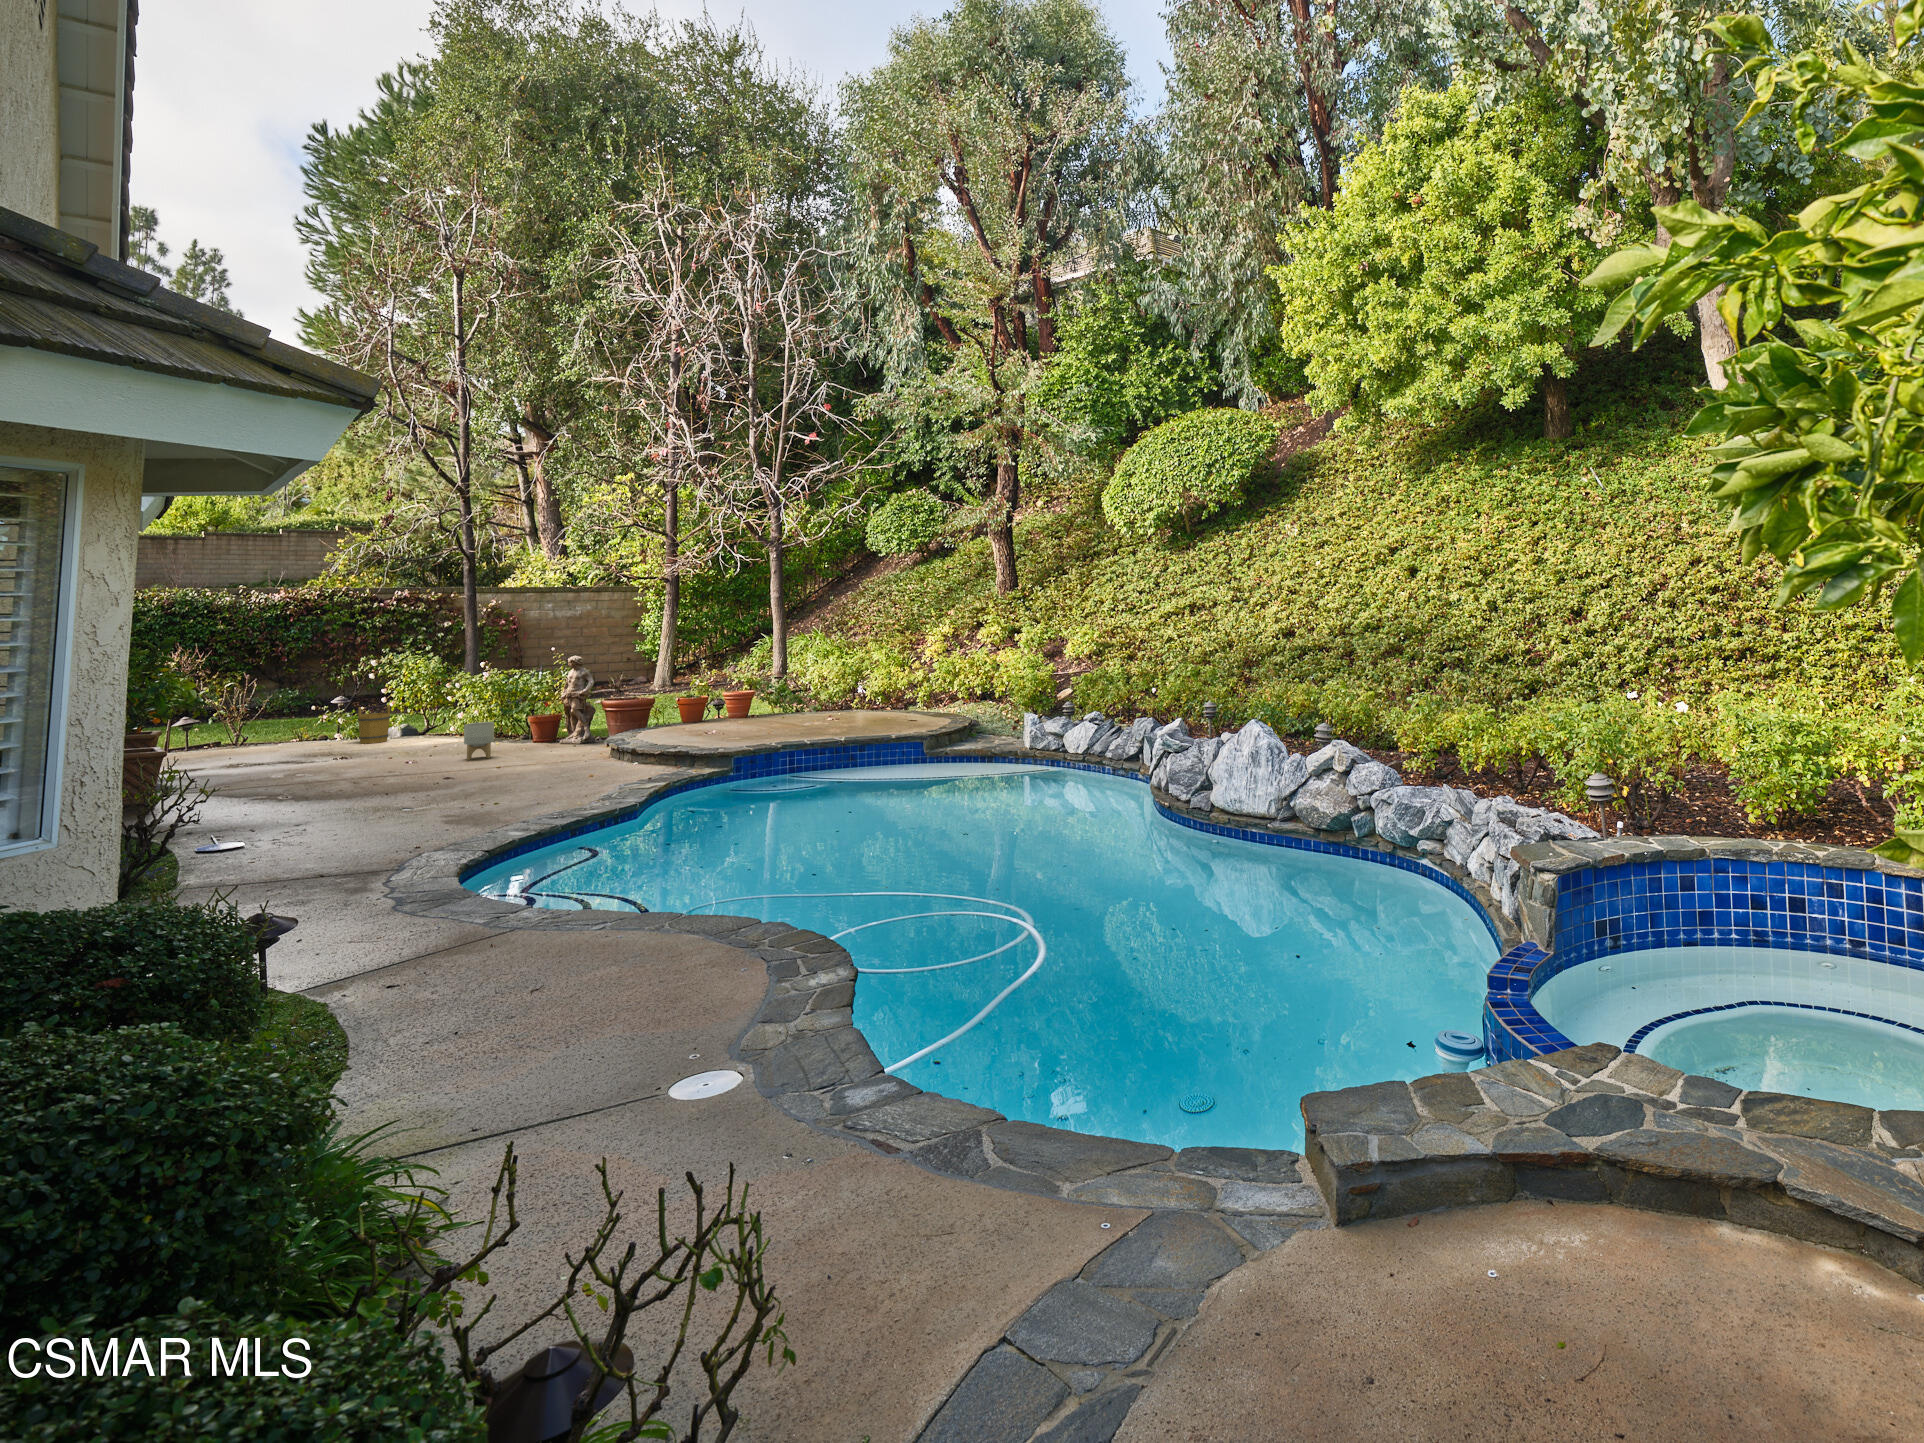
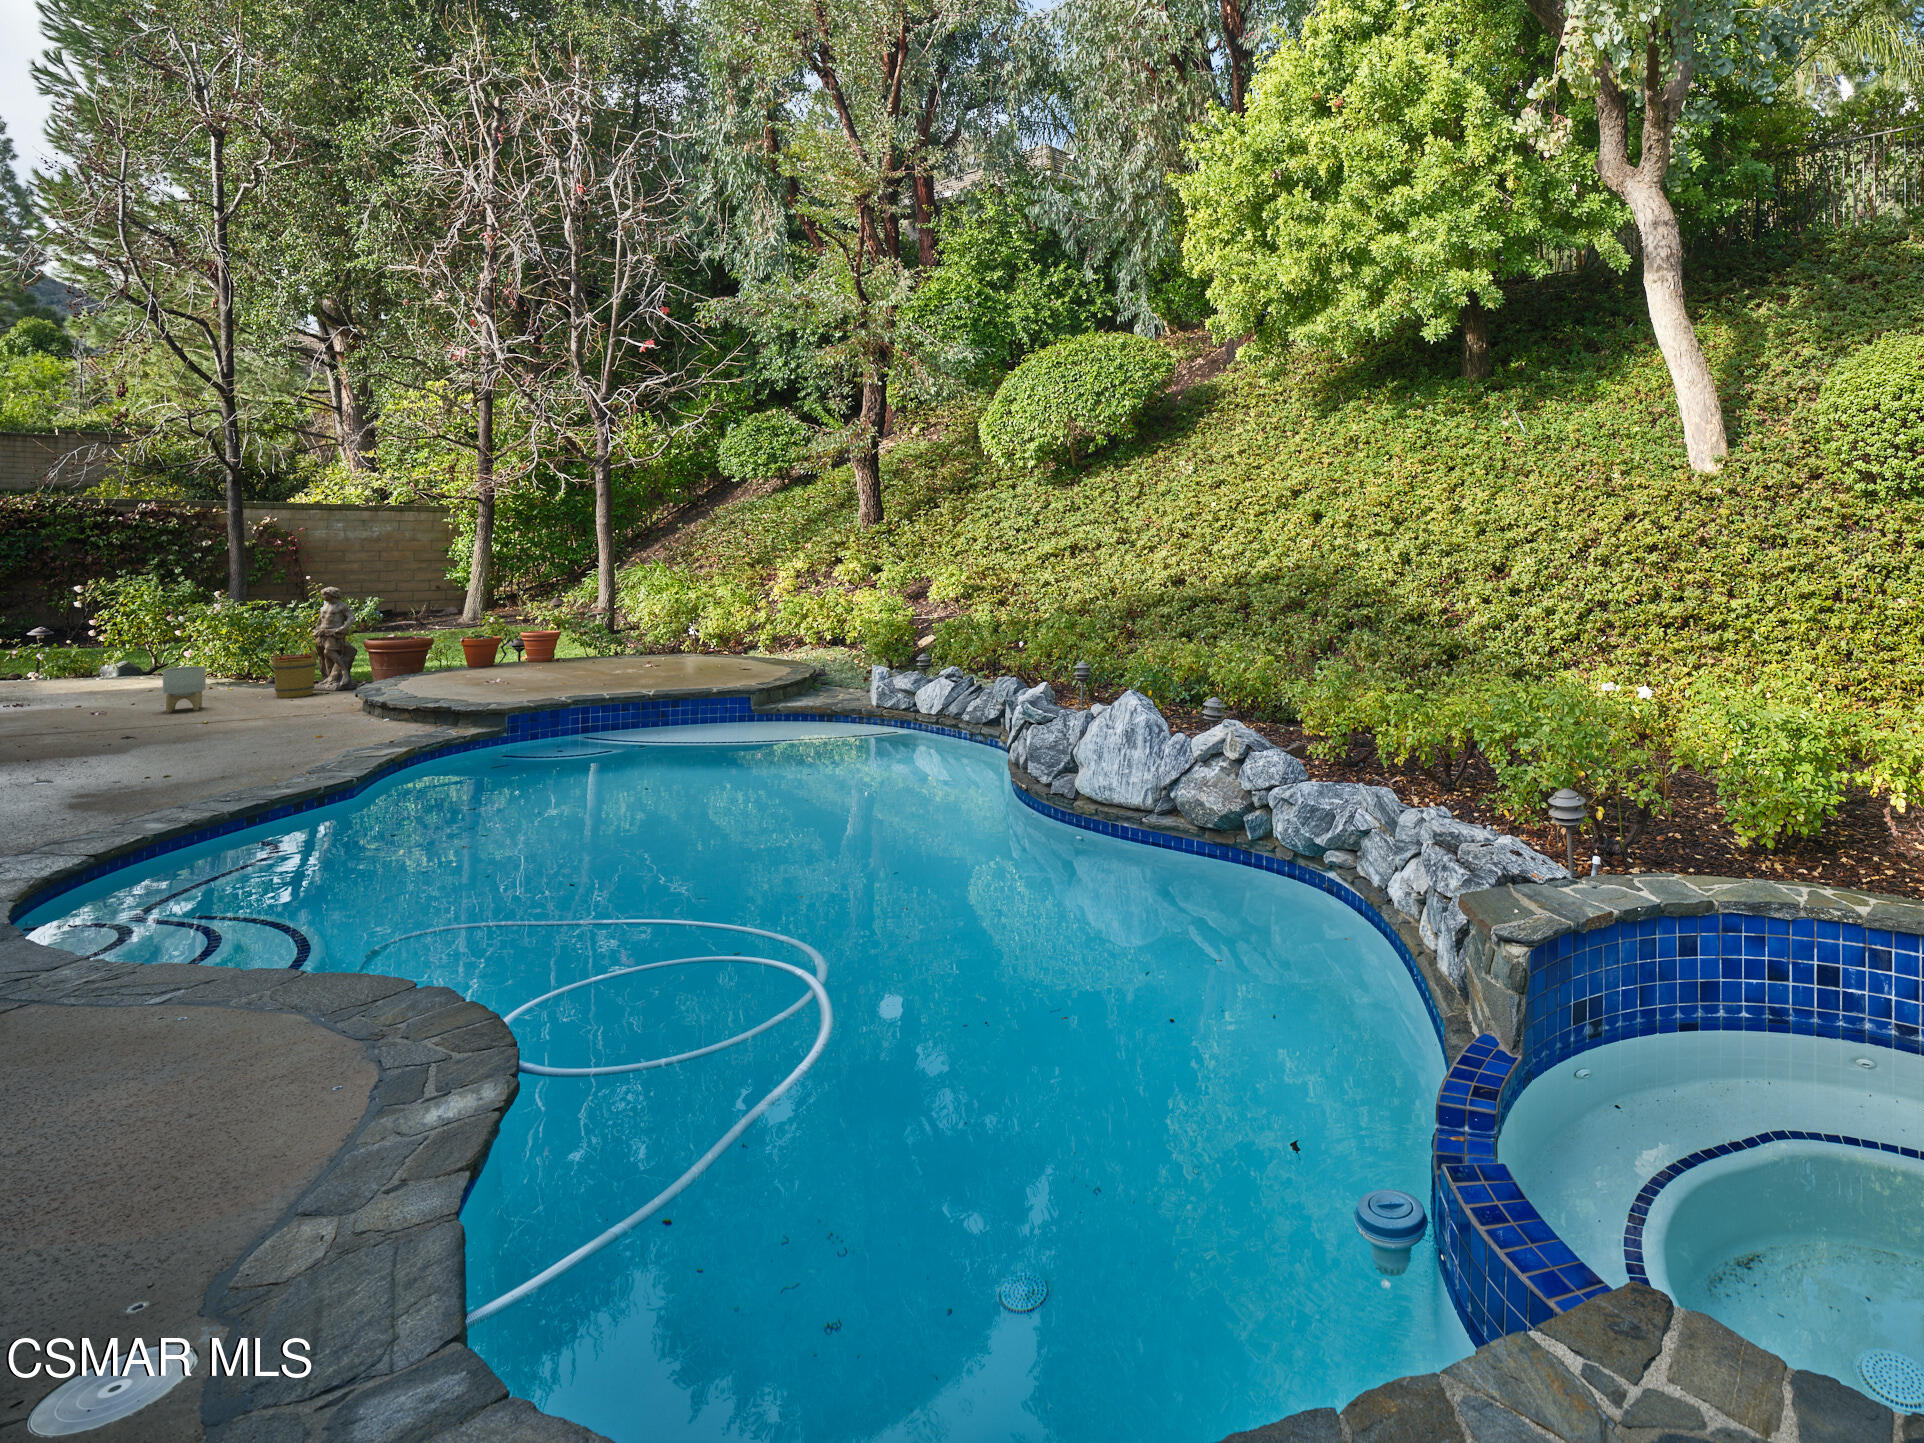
bucket: present [356,705,391,744] -> present [271,649,318,698]

